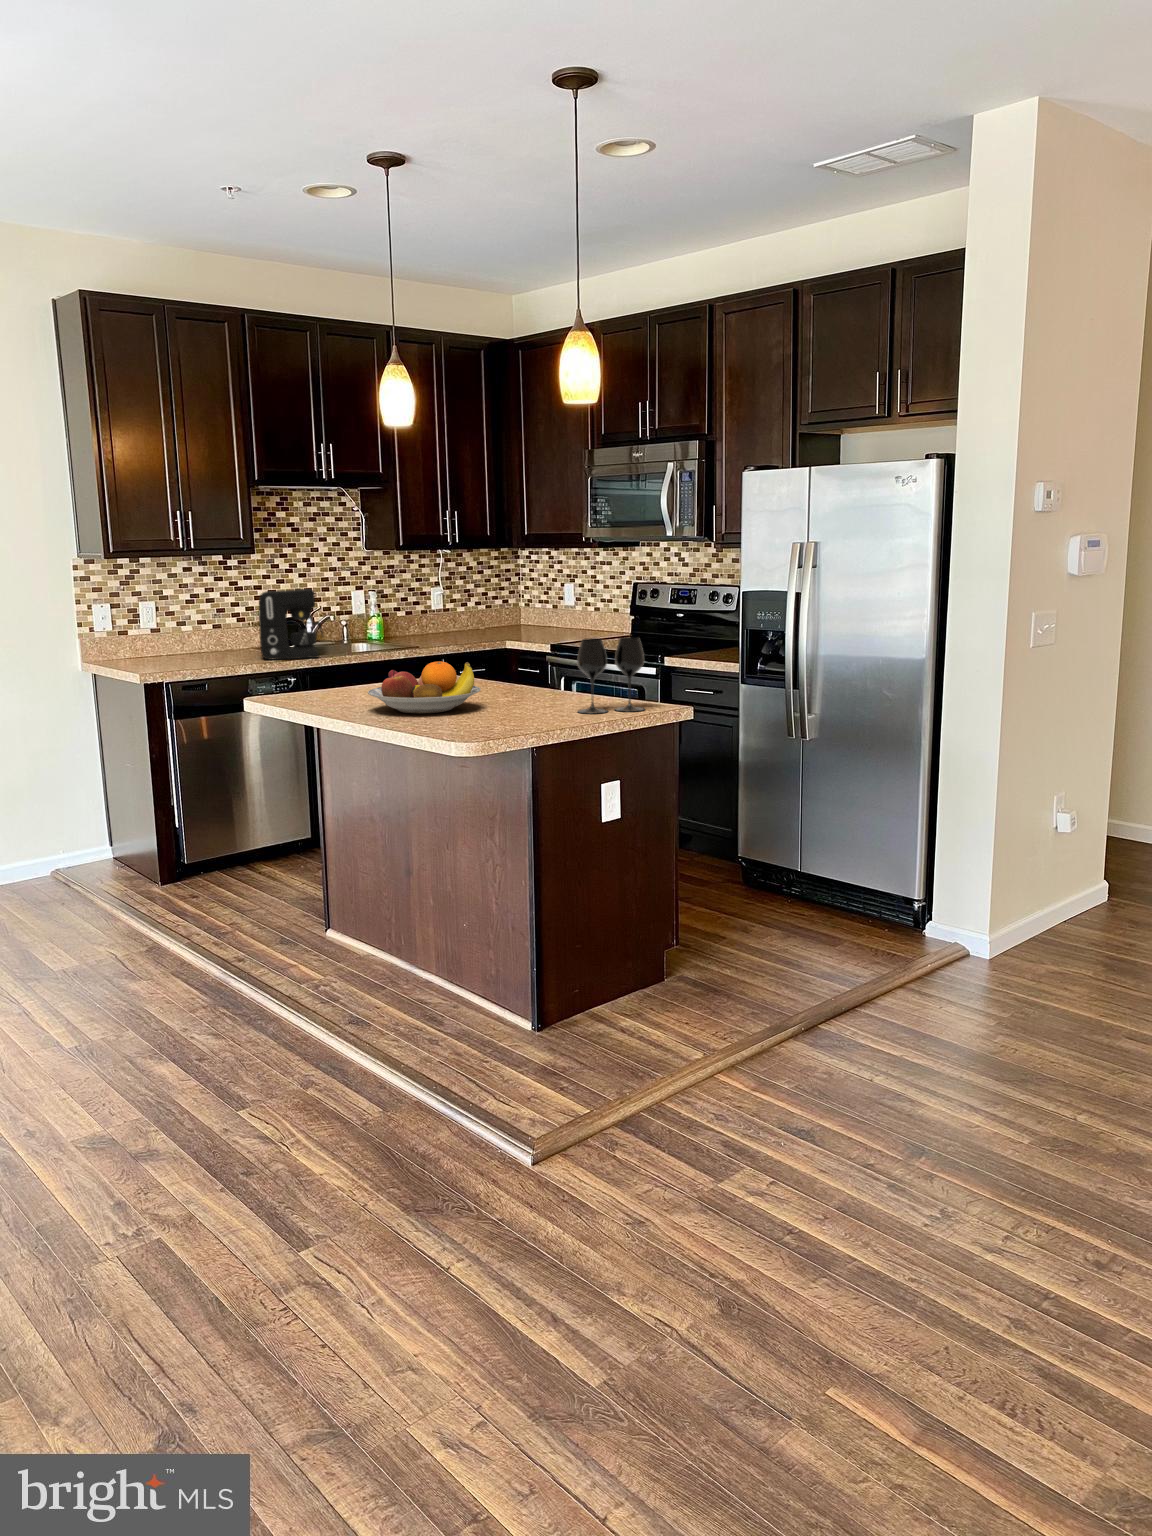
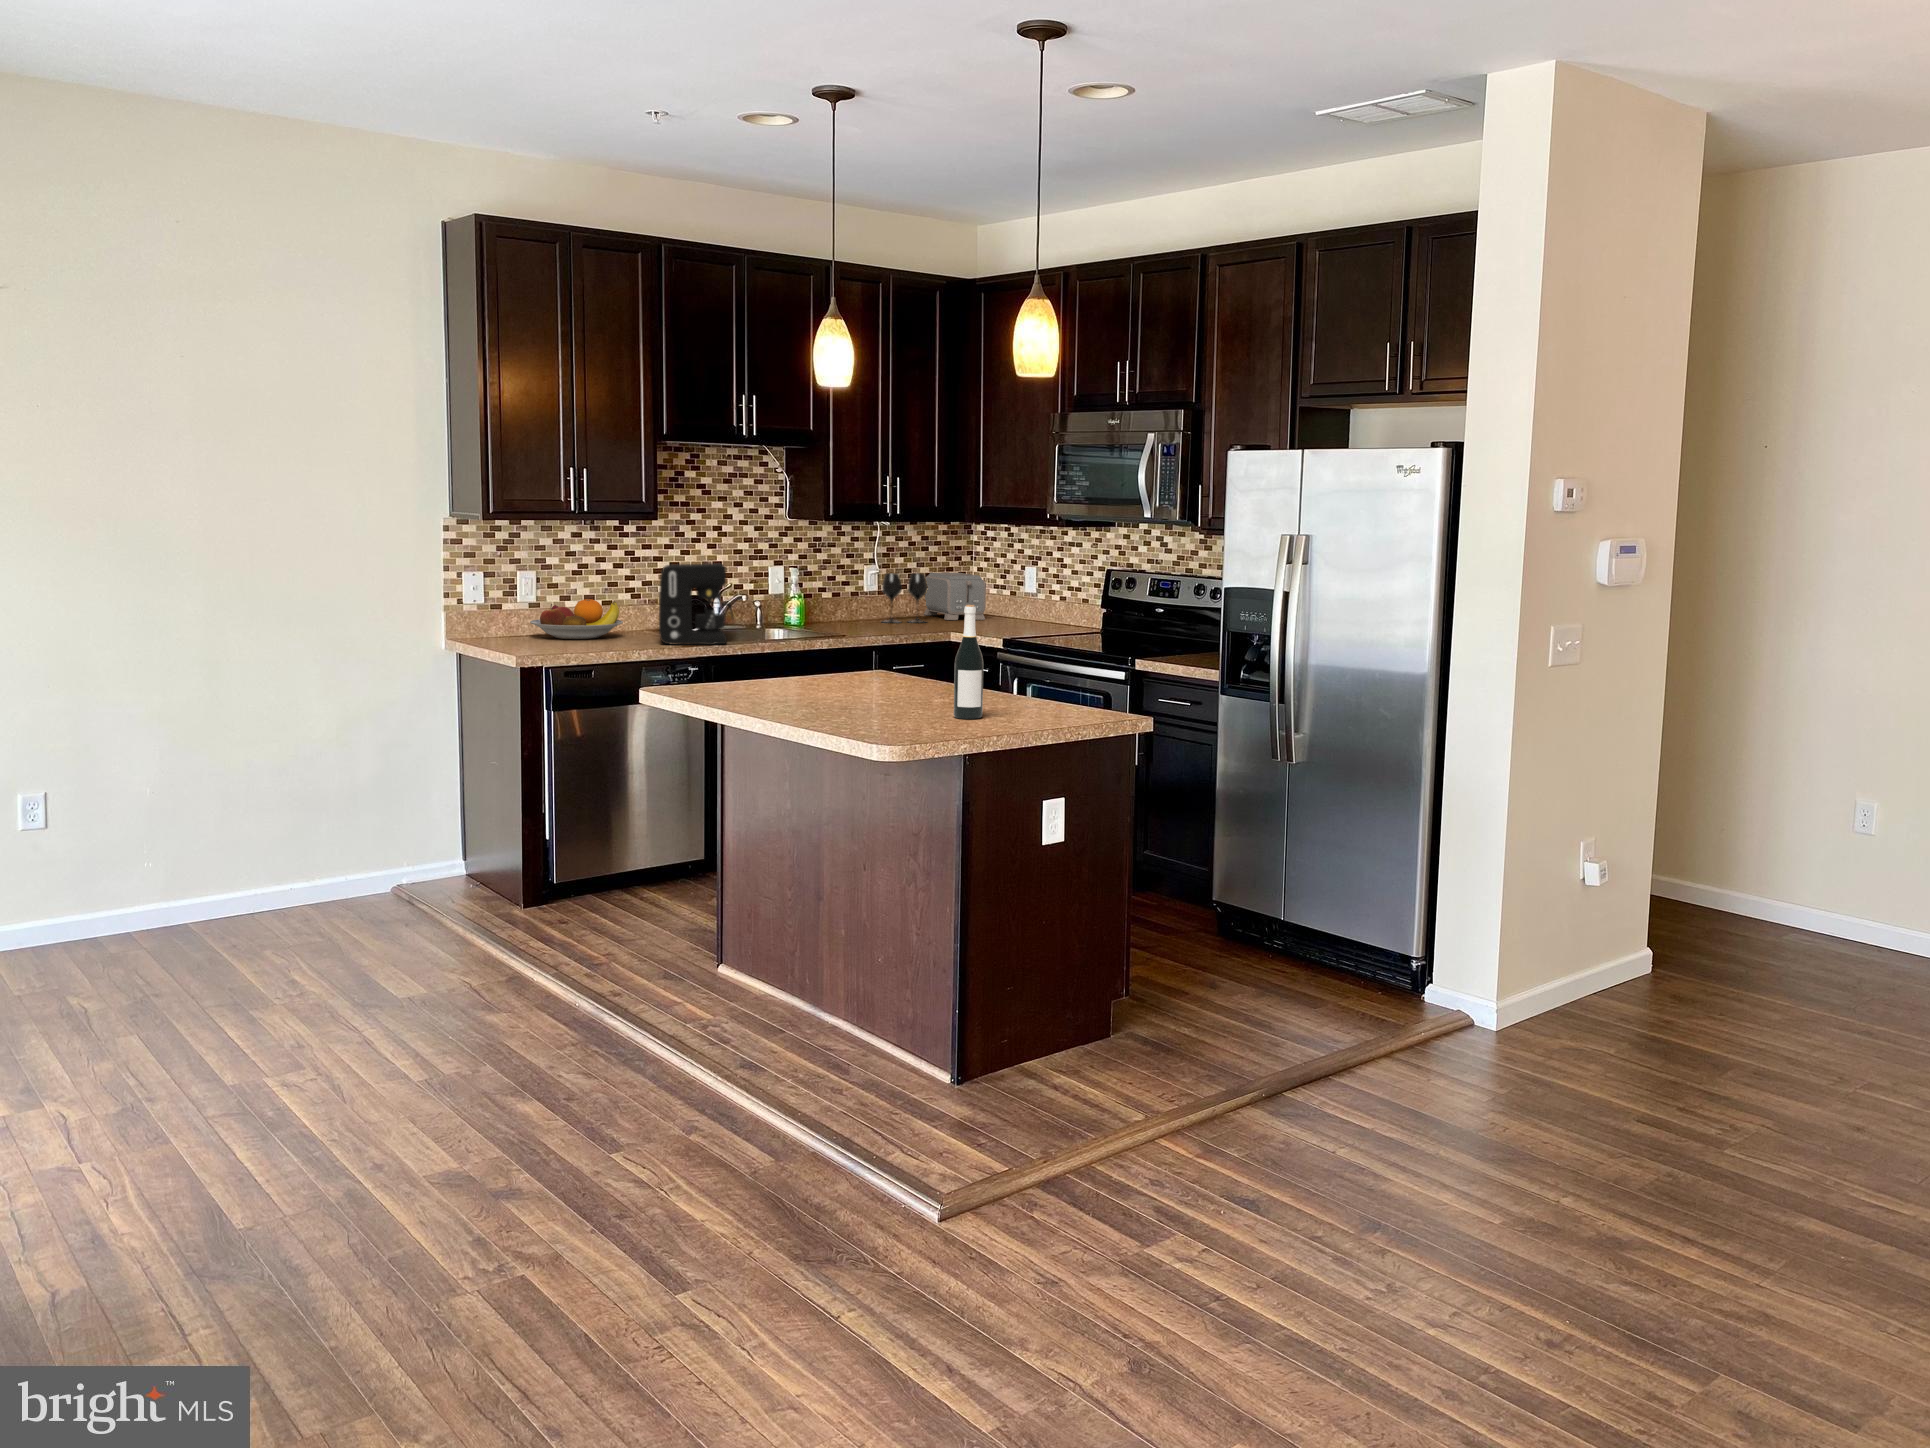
toaster: none [482,591,534,630] -> present [924,573,986,620]
wine bottle: none [520,614,546,715] -> present [954,605,984,719]
wine glass: present [577,637,644,714] -> present [882,573,927,623]
fruit bowl: present [368,662,481,713] -> present [530,599,623,639]

